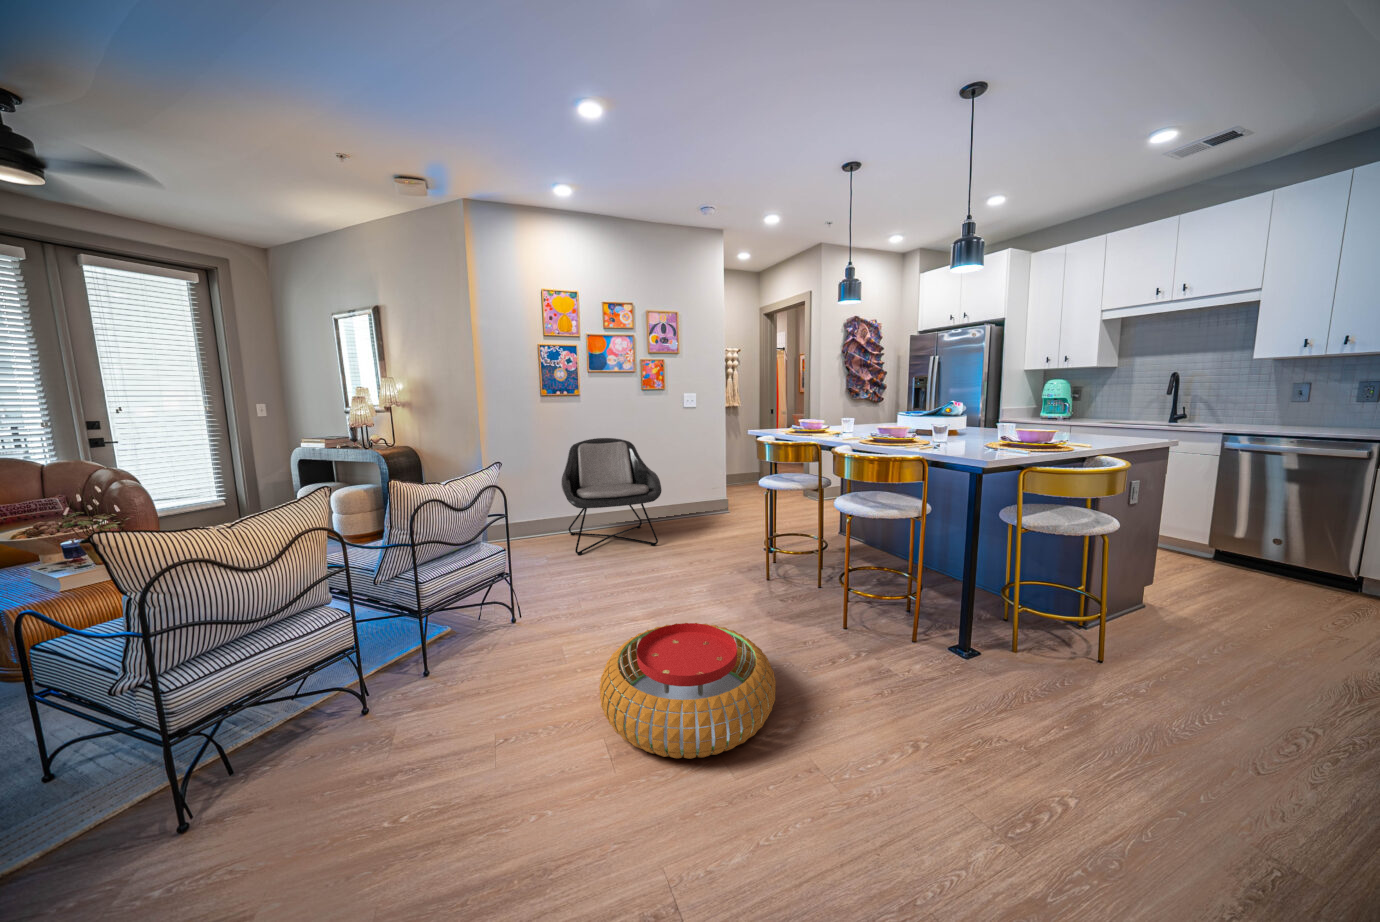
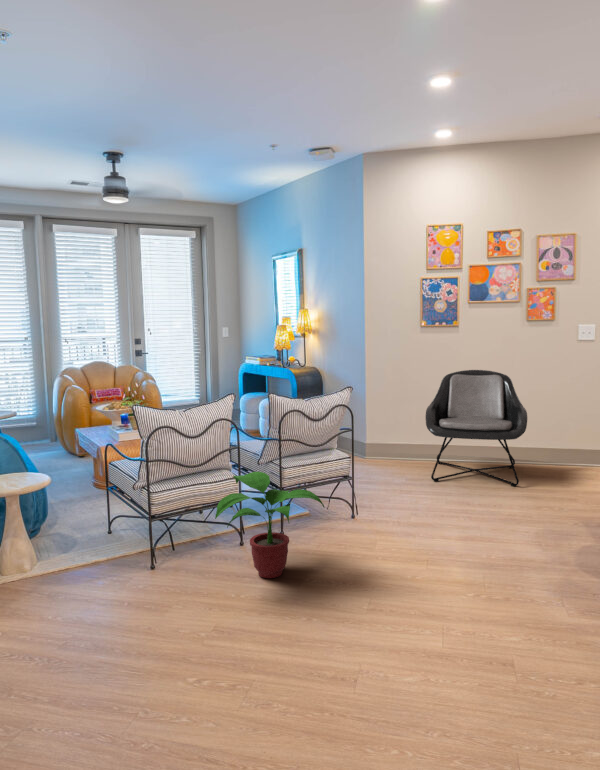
potted plant: none [334,599,509,758] -> present [215,472,324,578]
pouf: present [599,623,776,759] -> none [378,538,533,639]

